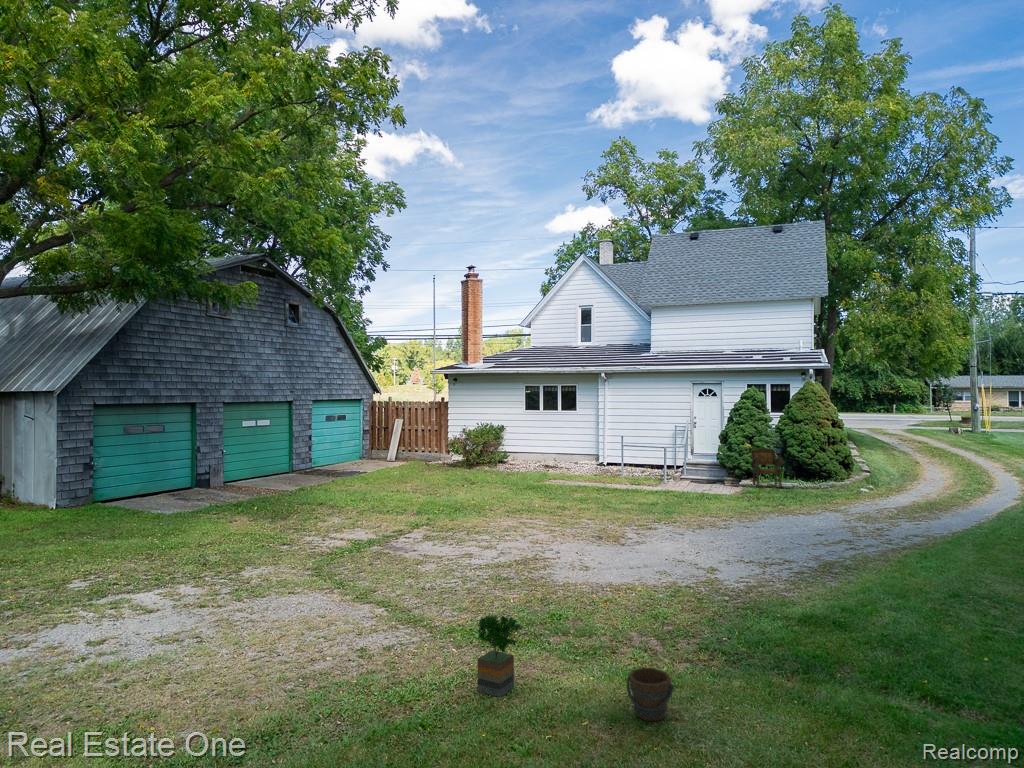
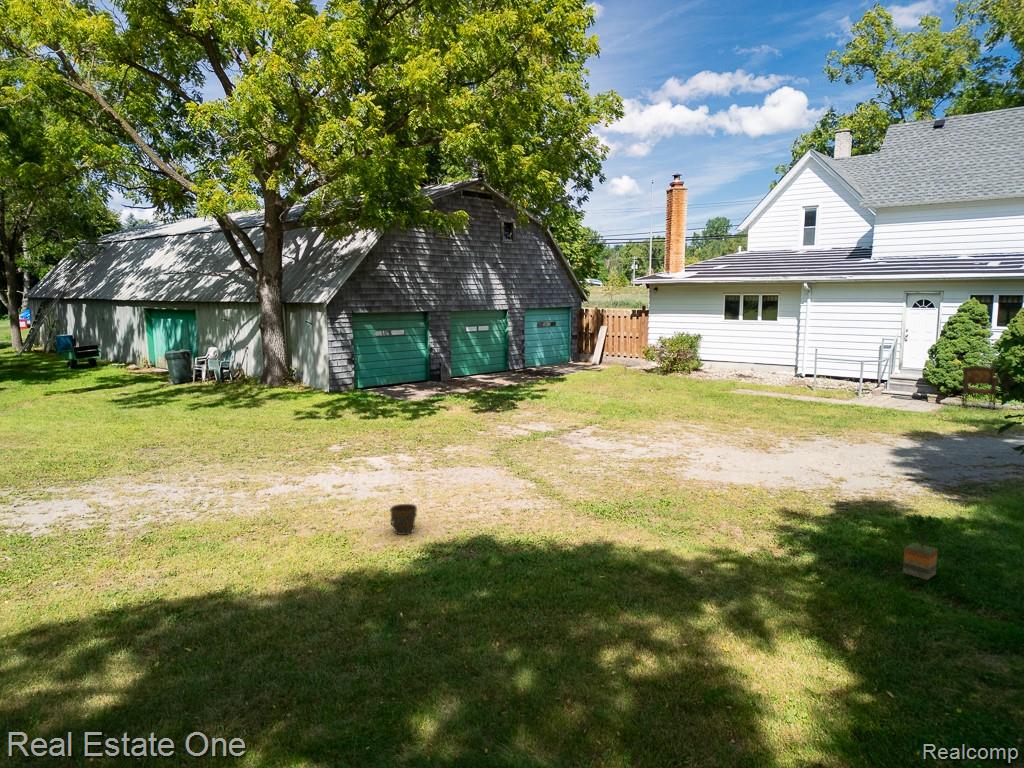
potted tree: present [478,615,521,697] -> present [903,514,948,580]
bucket: present [627,668,674,721] -> present [390,504,417,535]

